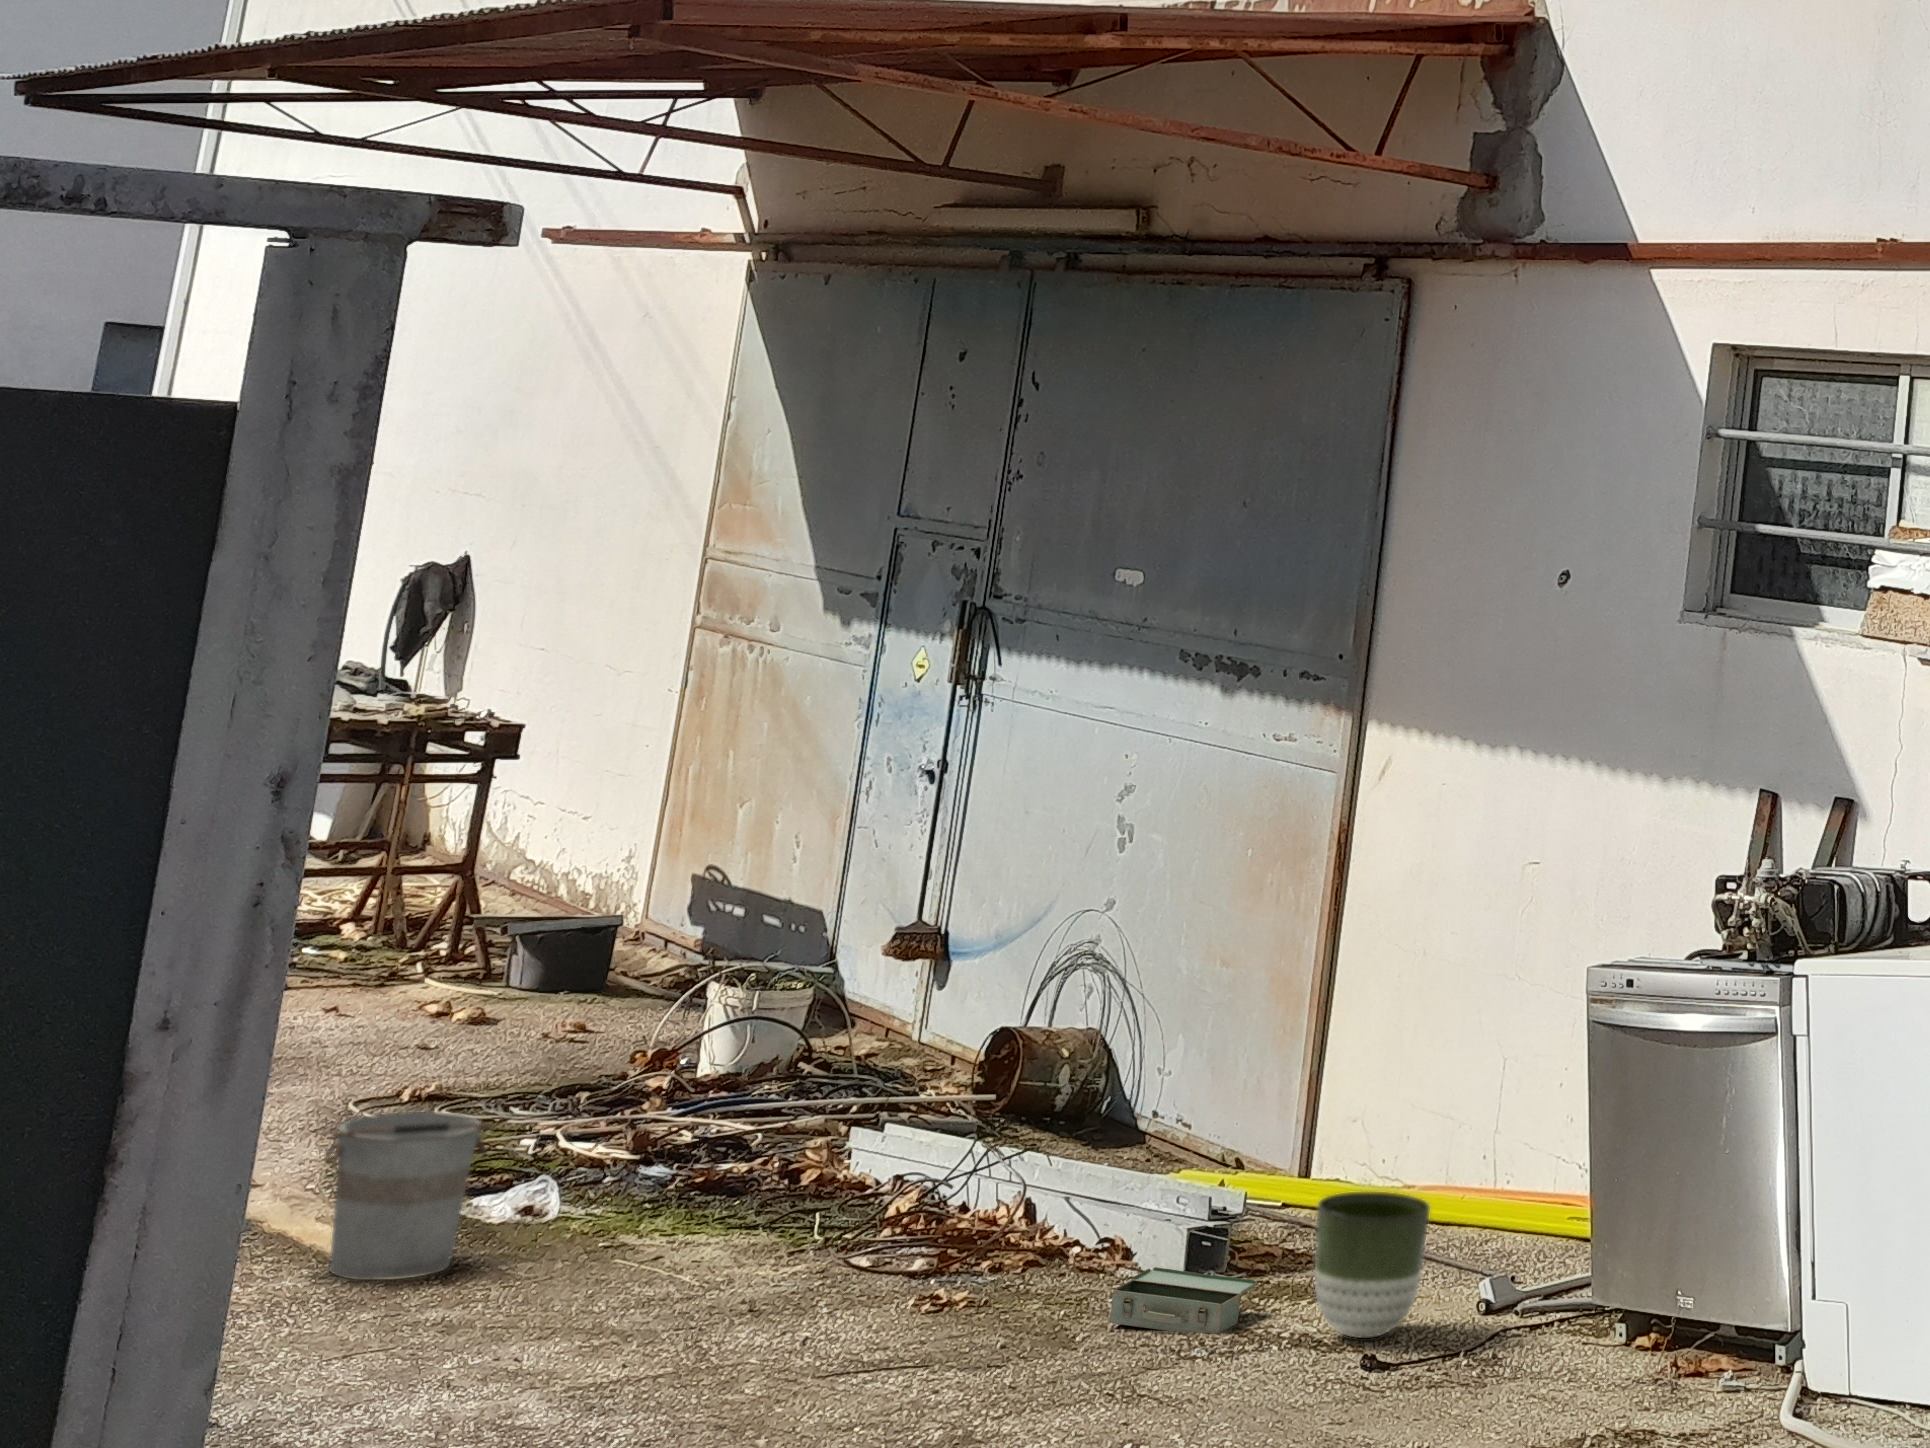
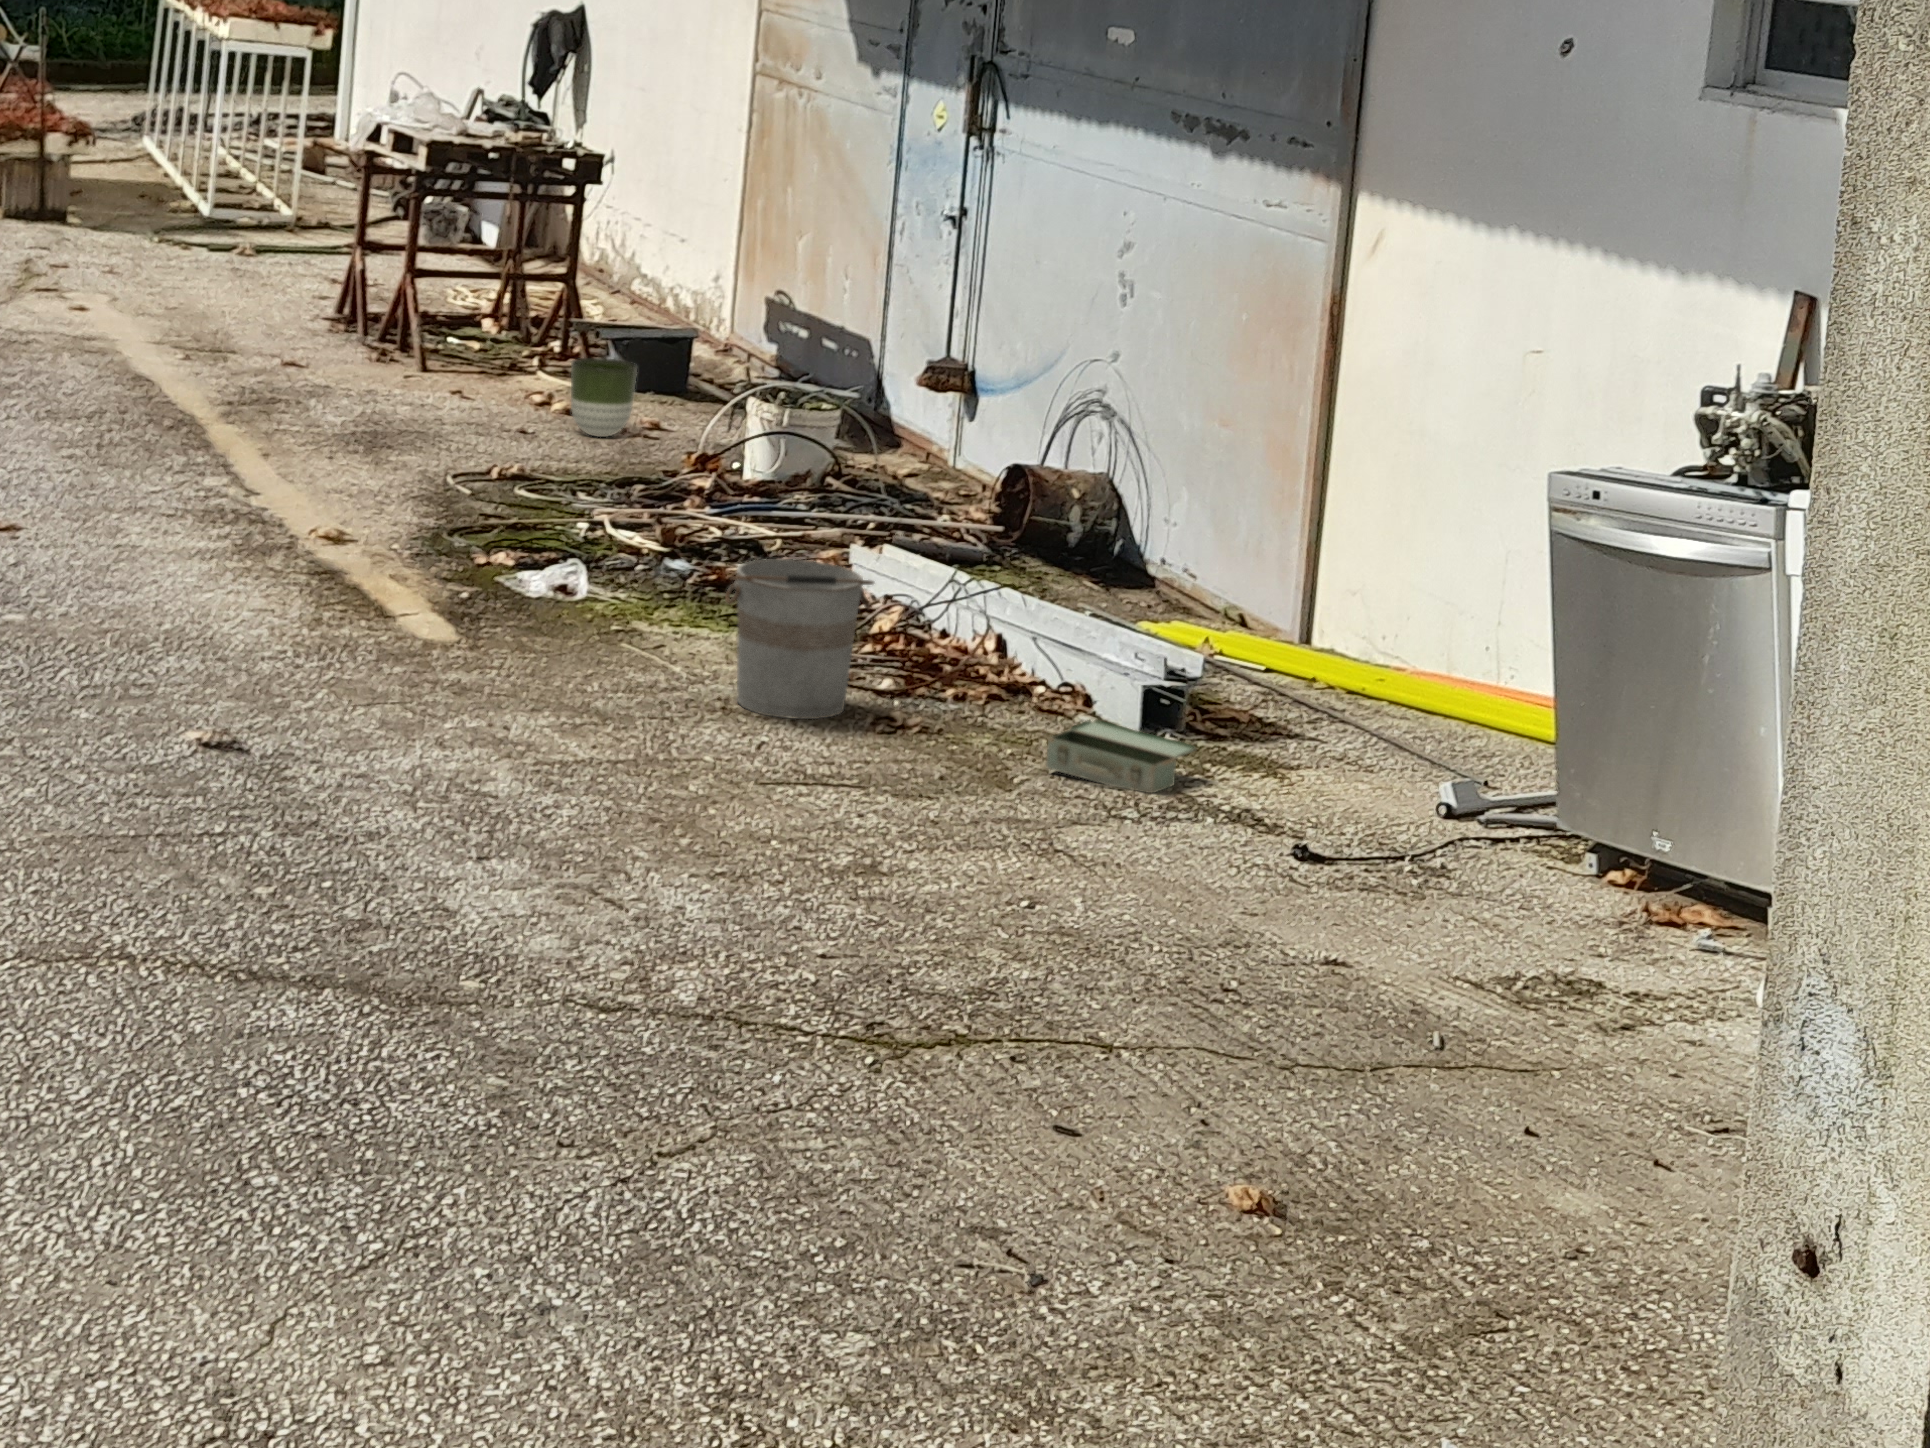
bucket: present [324,1112,491,1280] -> present [725,559,874,719]
planter: present [1315,1192,1430,1338] -> present [571,358,637,437]

